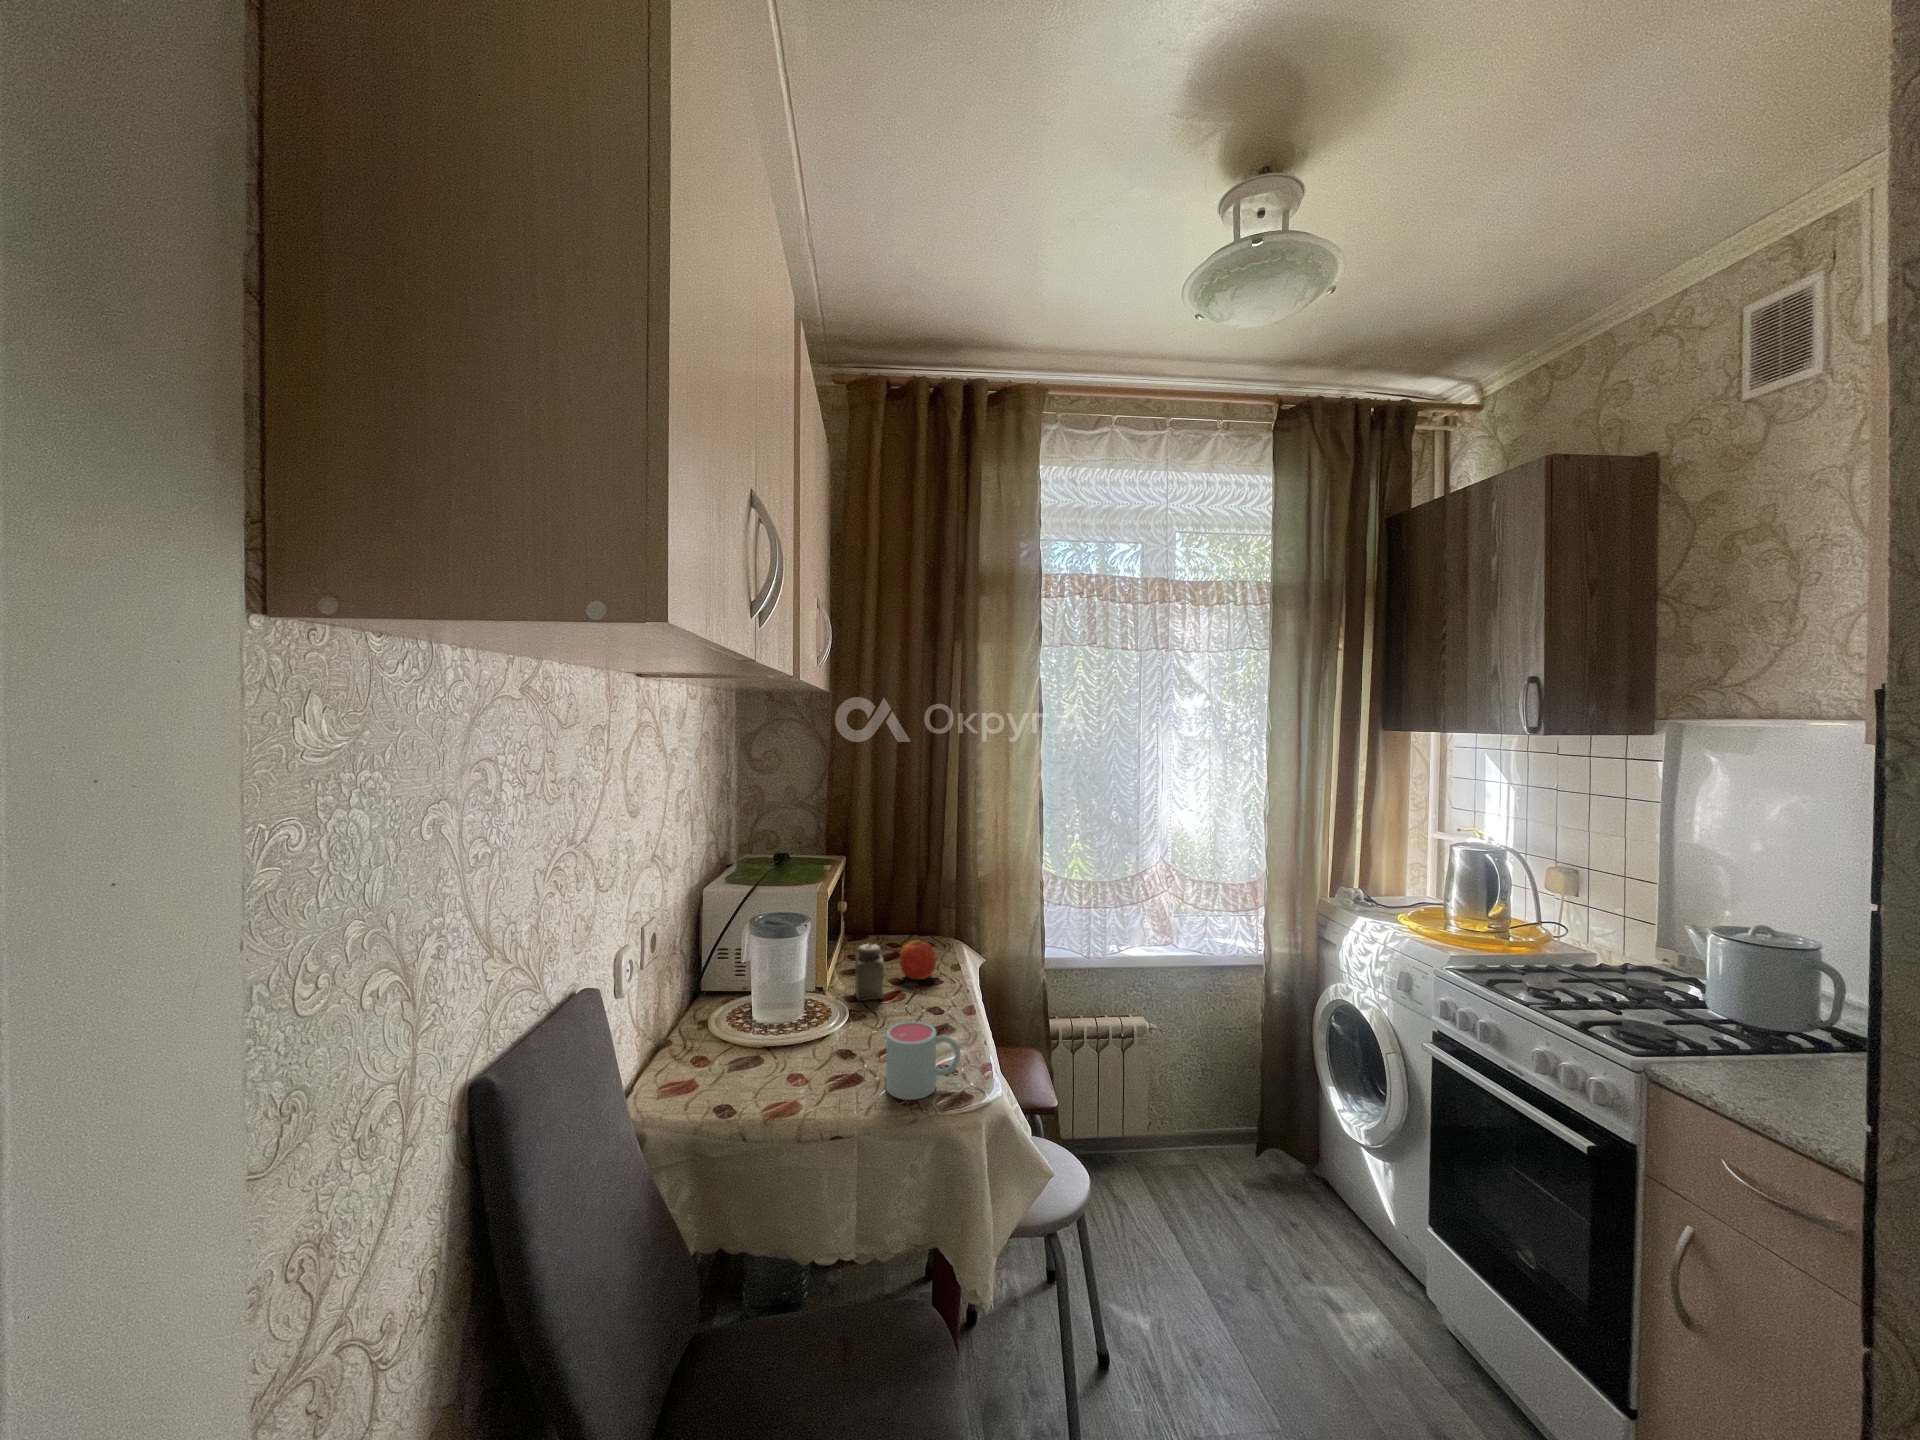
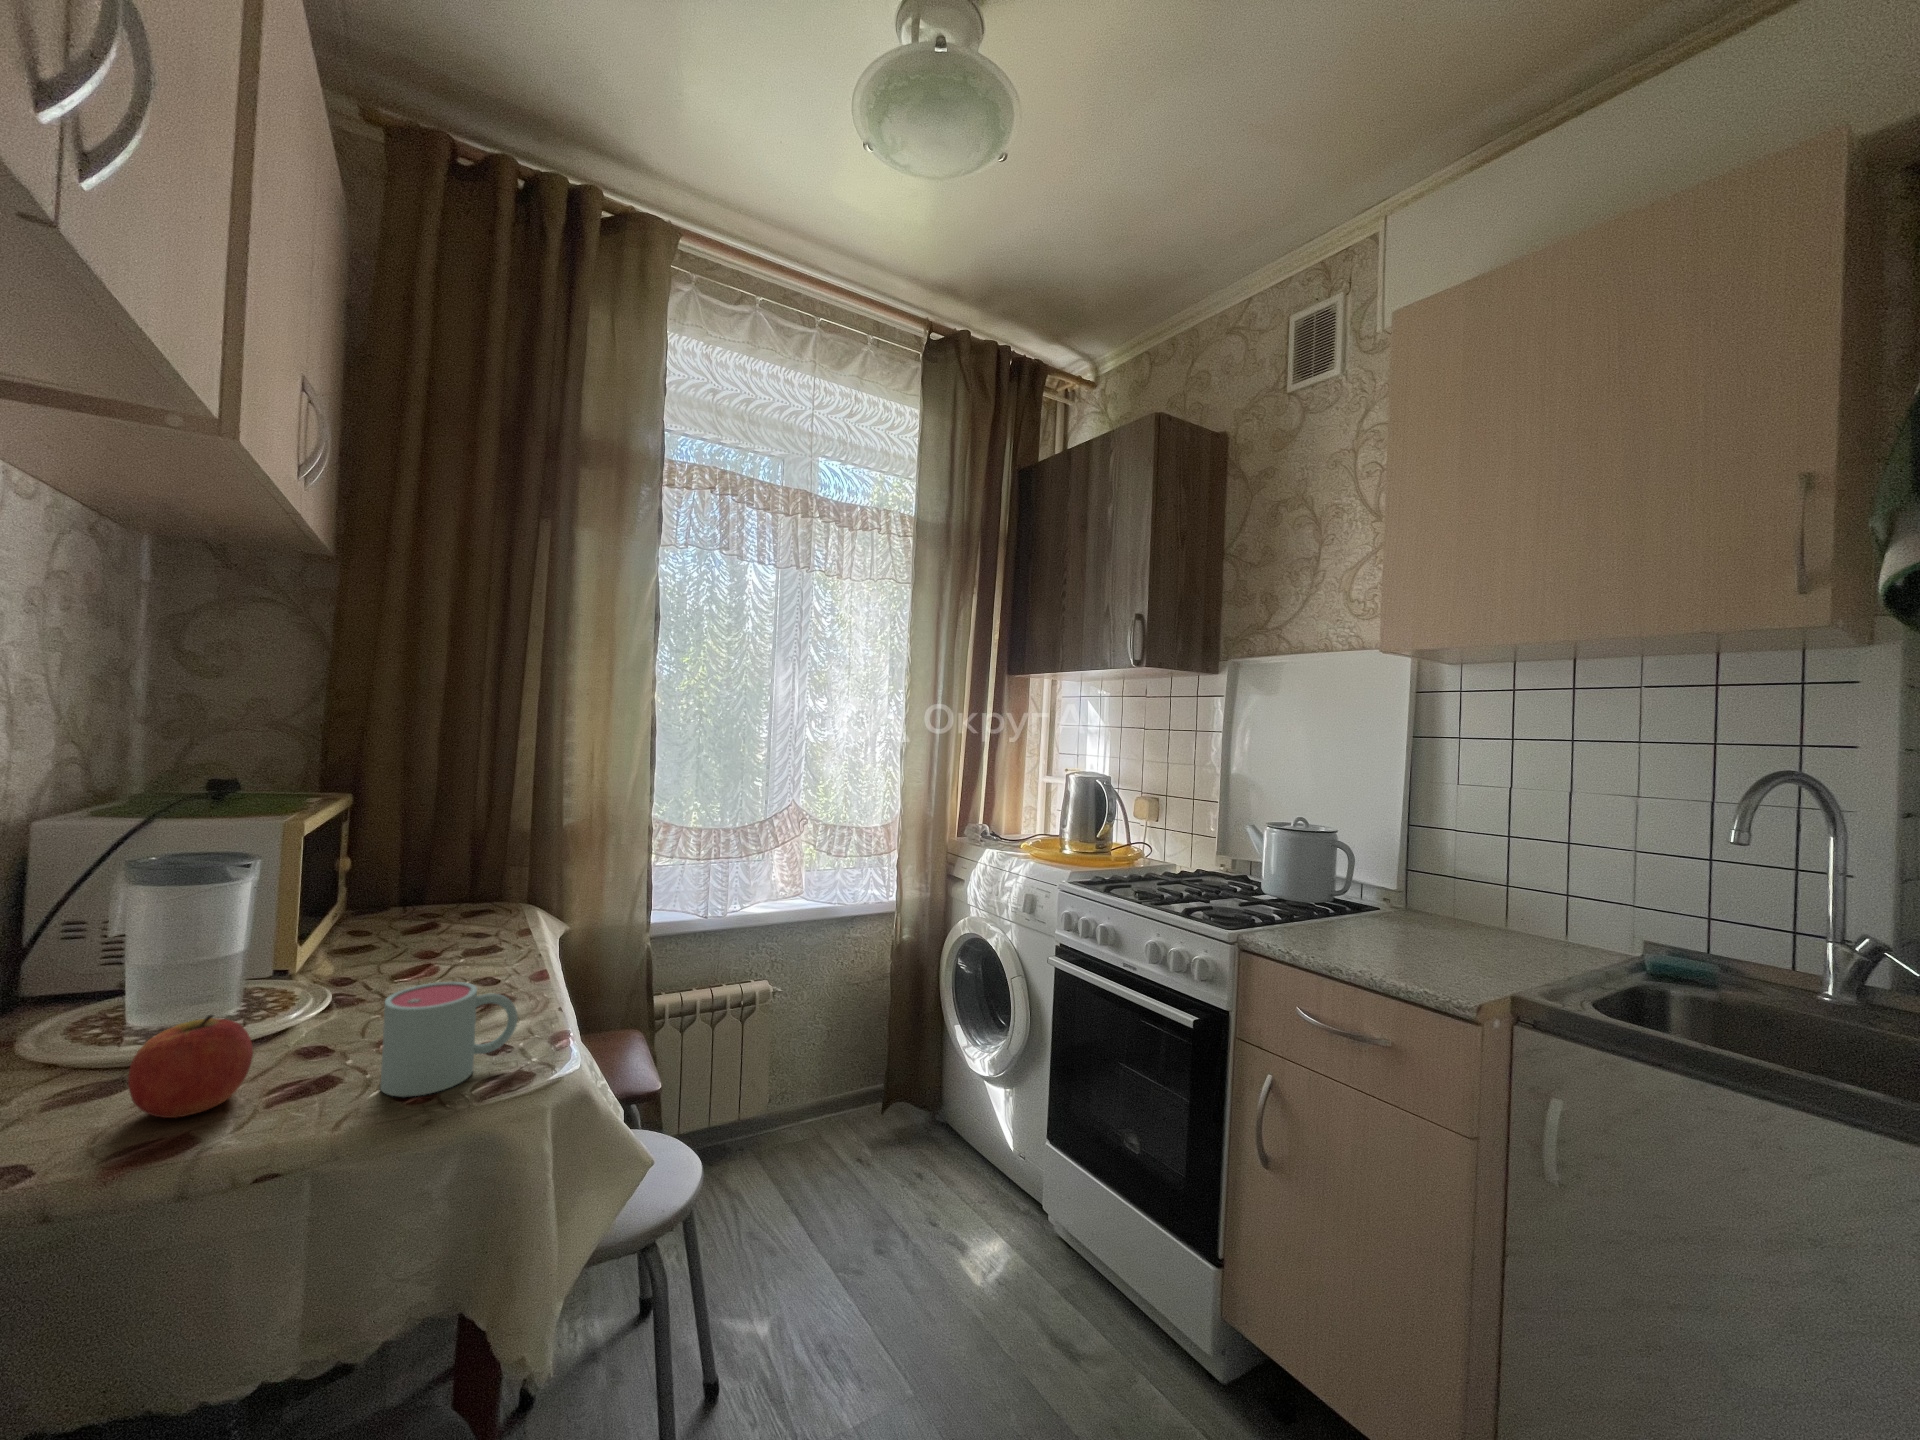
apple: present [900,940,936,980] -> present [128,1015,253,1118]
salt shaker: present [855,944,884,1001] -> none [343,904,397,988]

